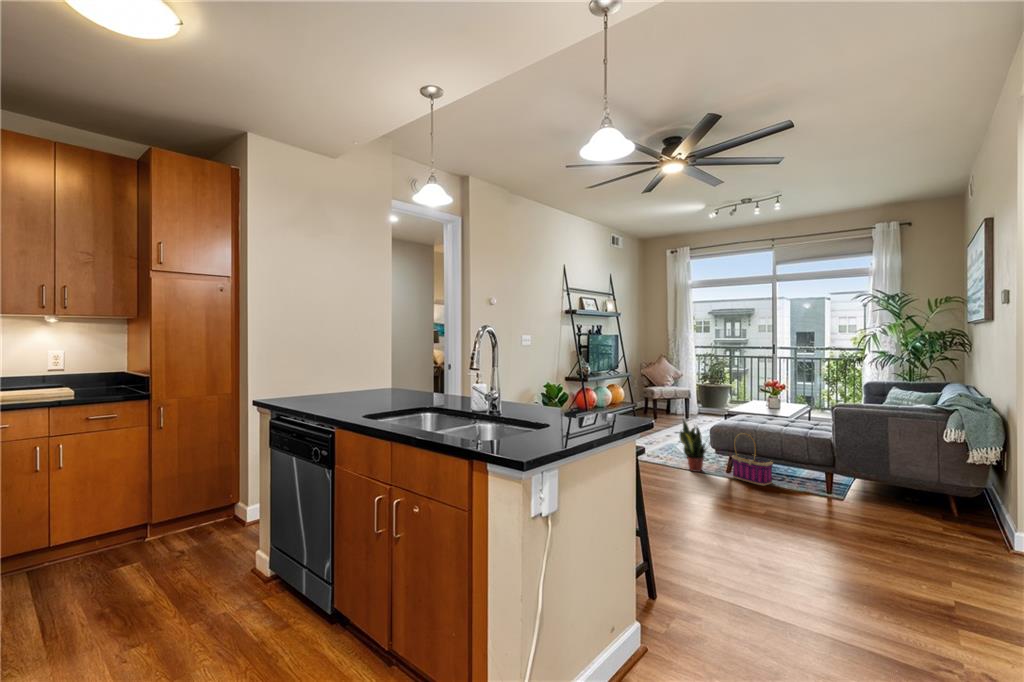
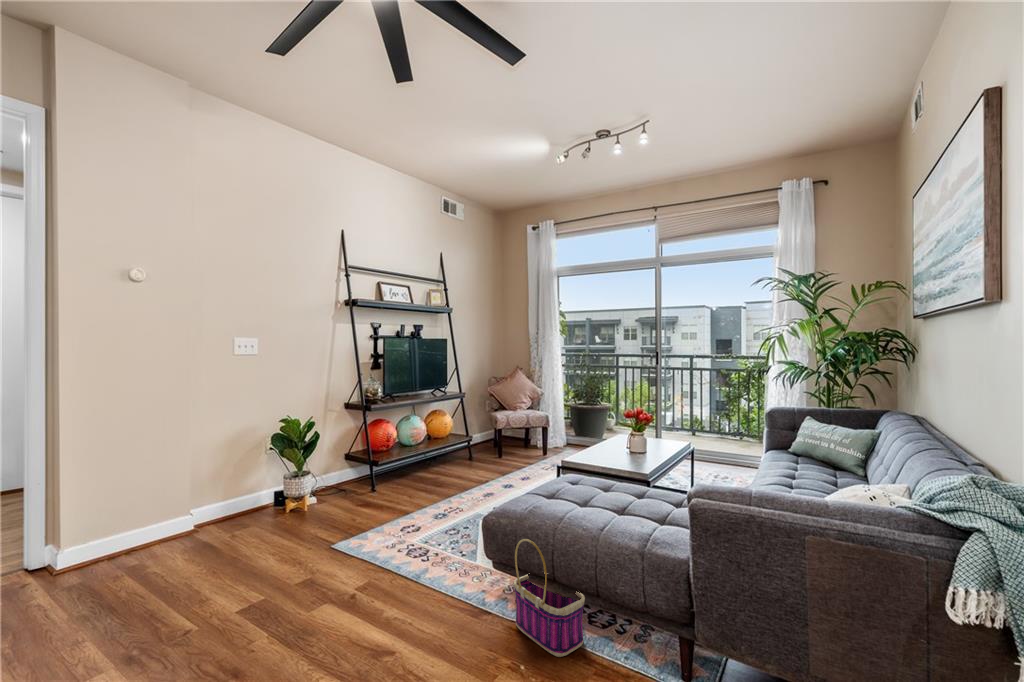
potted plant: present [680,421,711,472] -> none [422,500,494,606]

